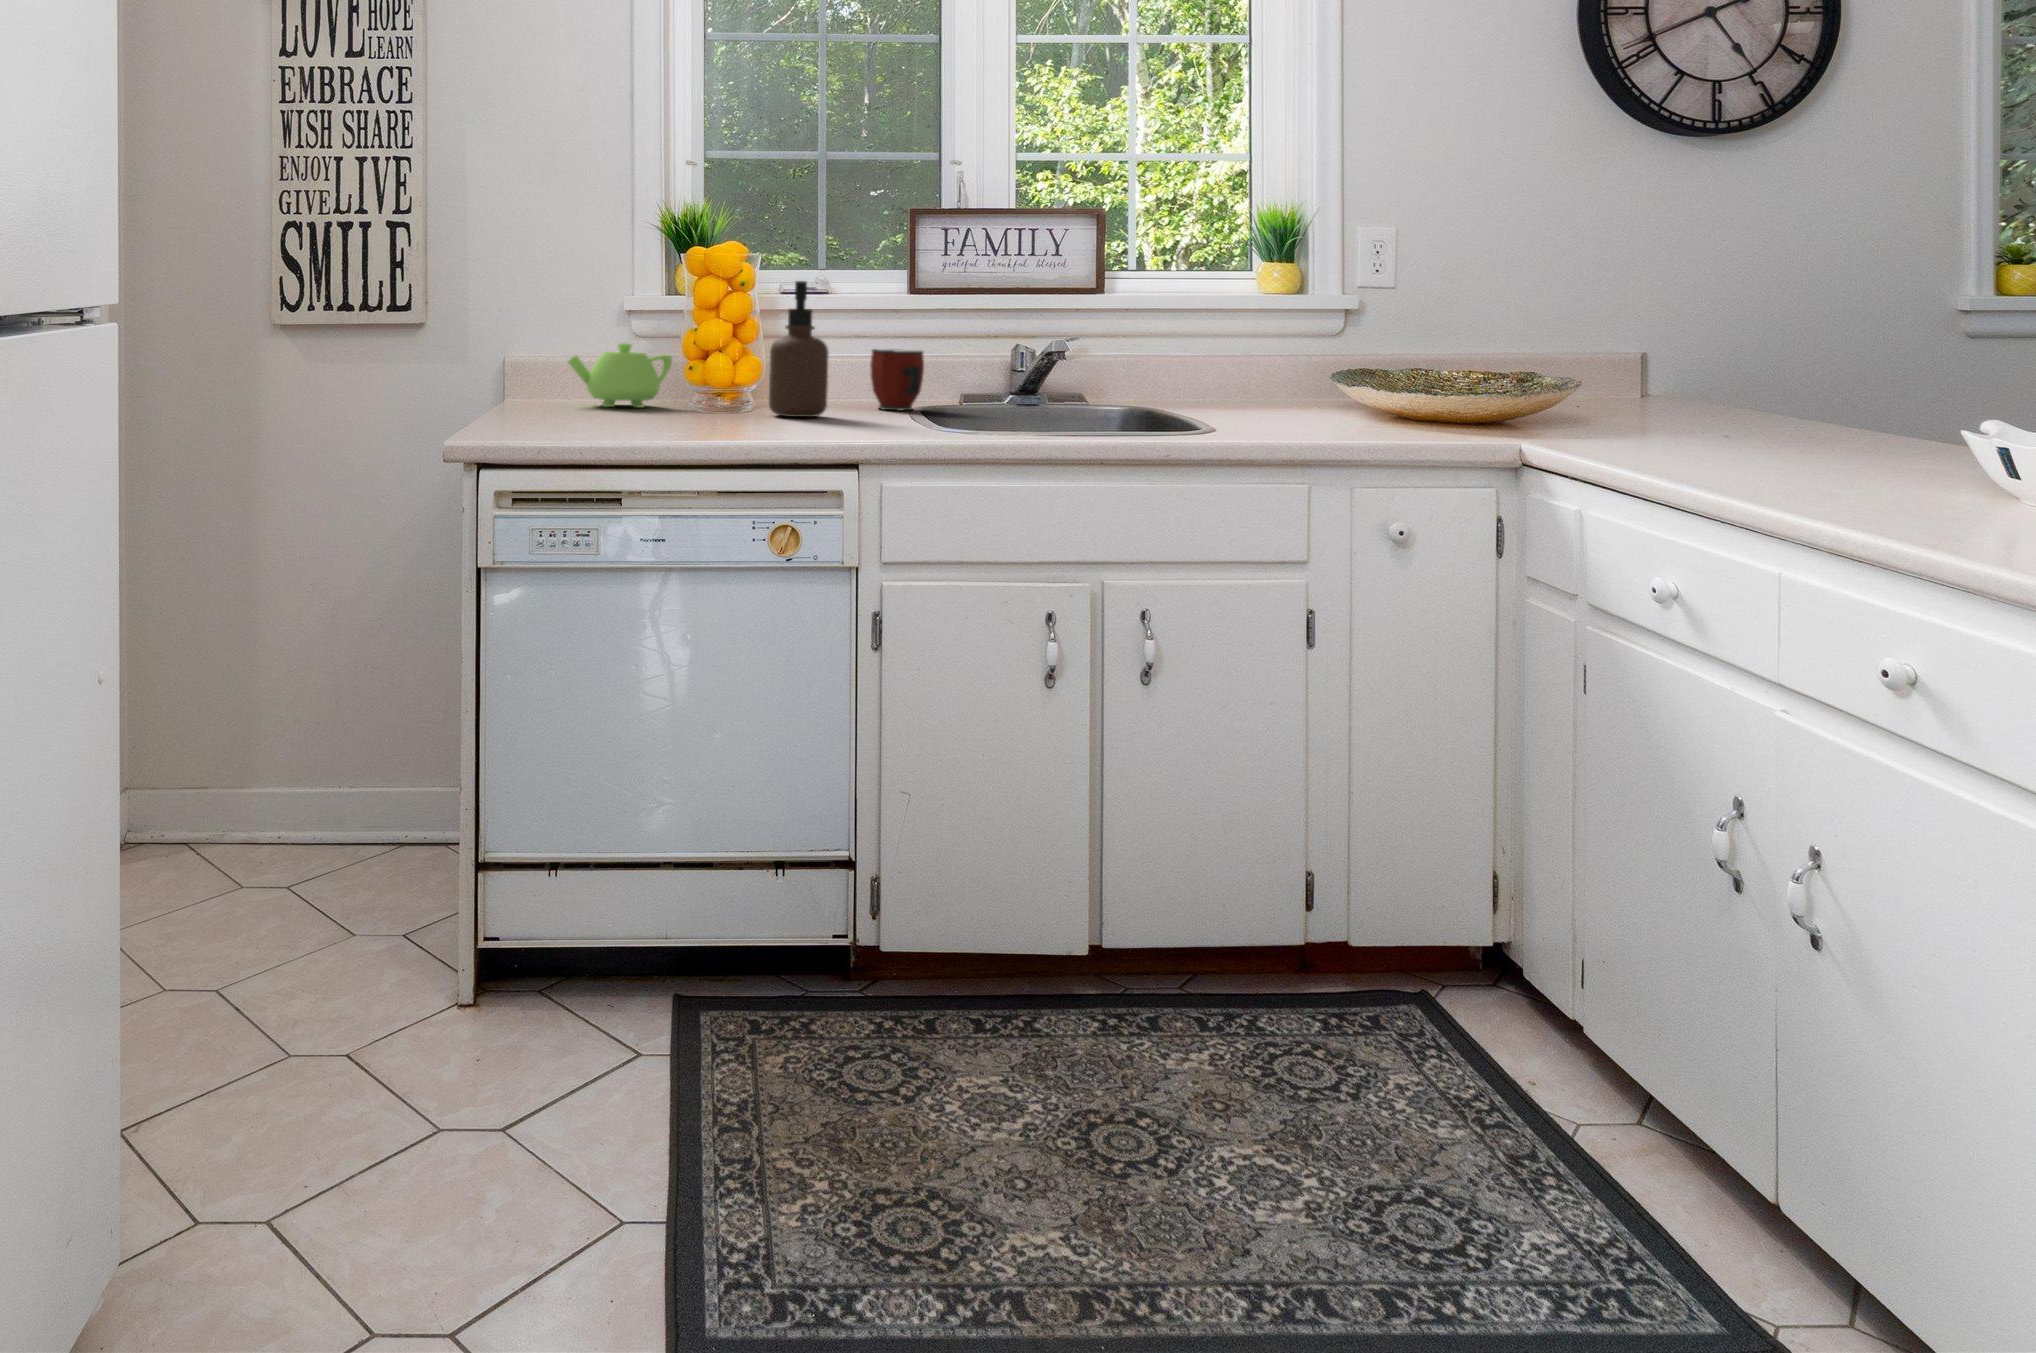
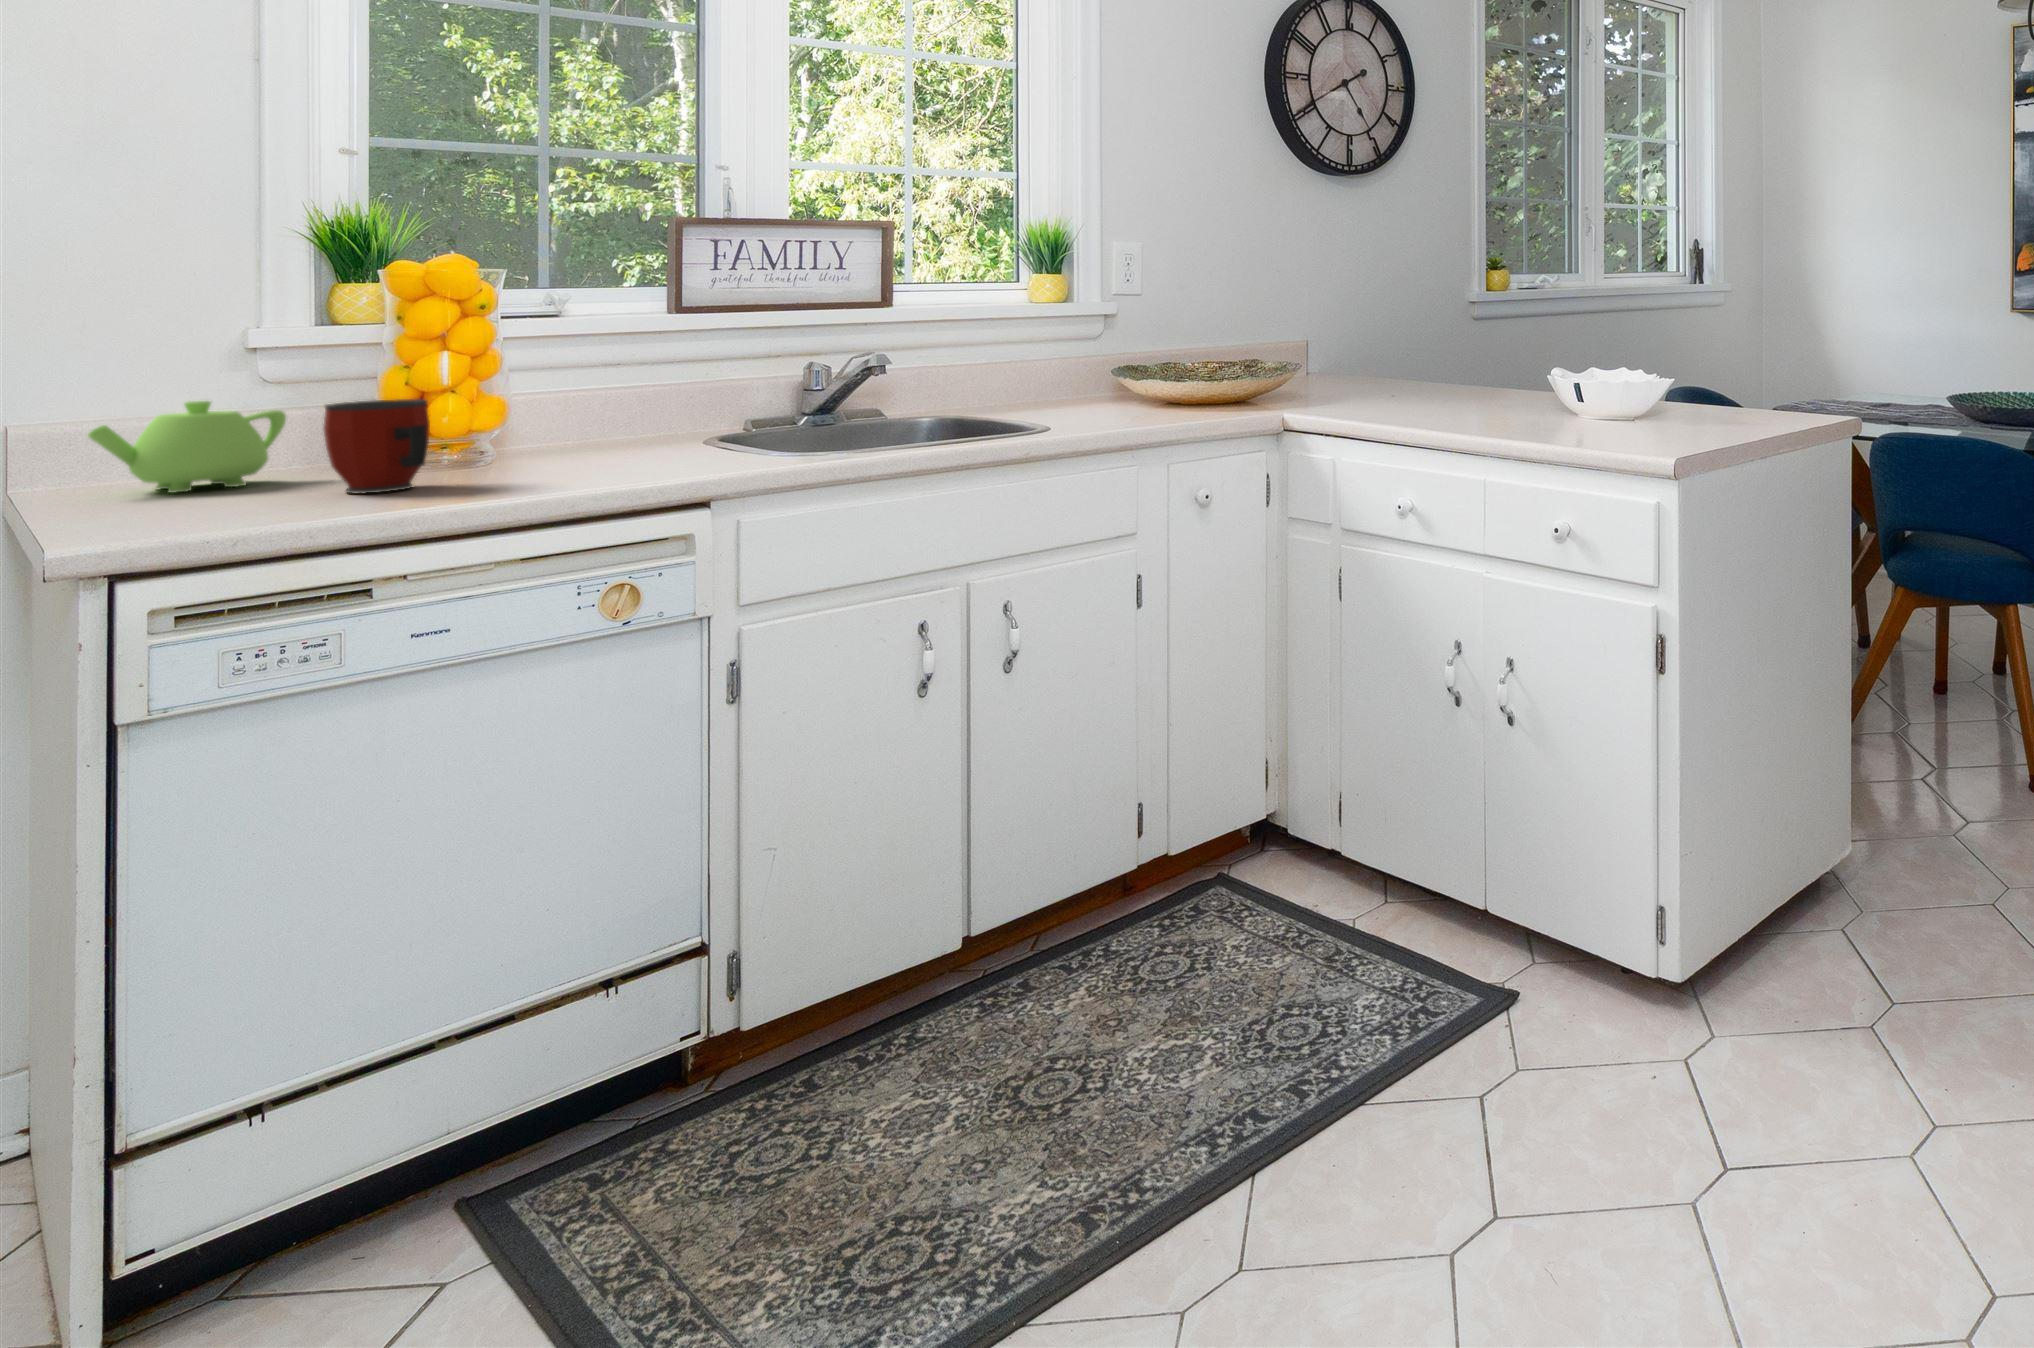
soap dispenser: present [769,281,828,417] -> none [466,304,558,471]
mug: present [870,349,924,410] -> present [324,399,430,494]

